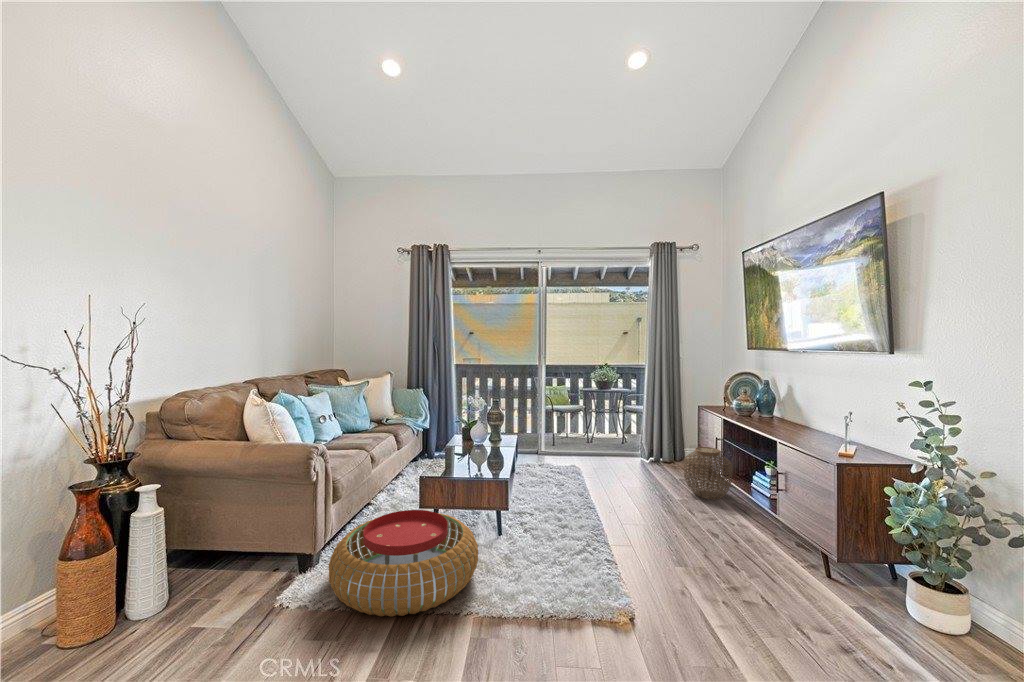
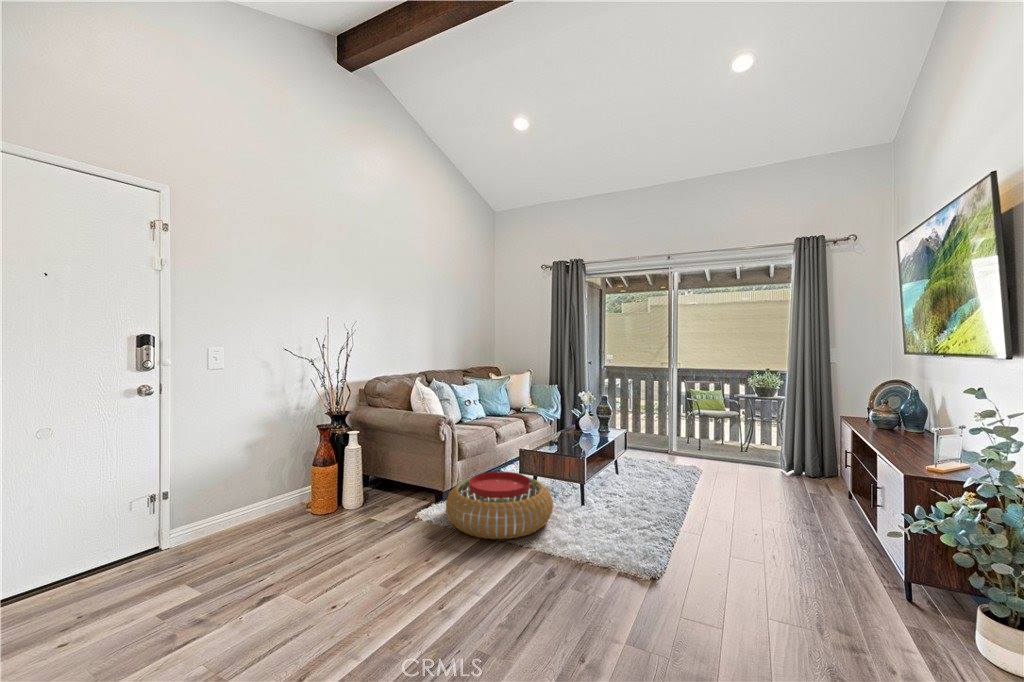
woven basket: present [684,447,732,500] -> none [804,459,864,518]

